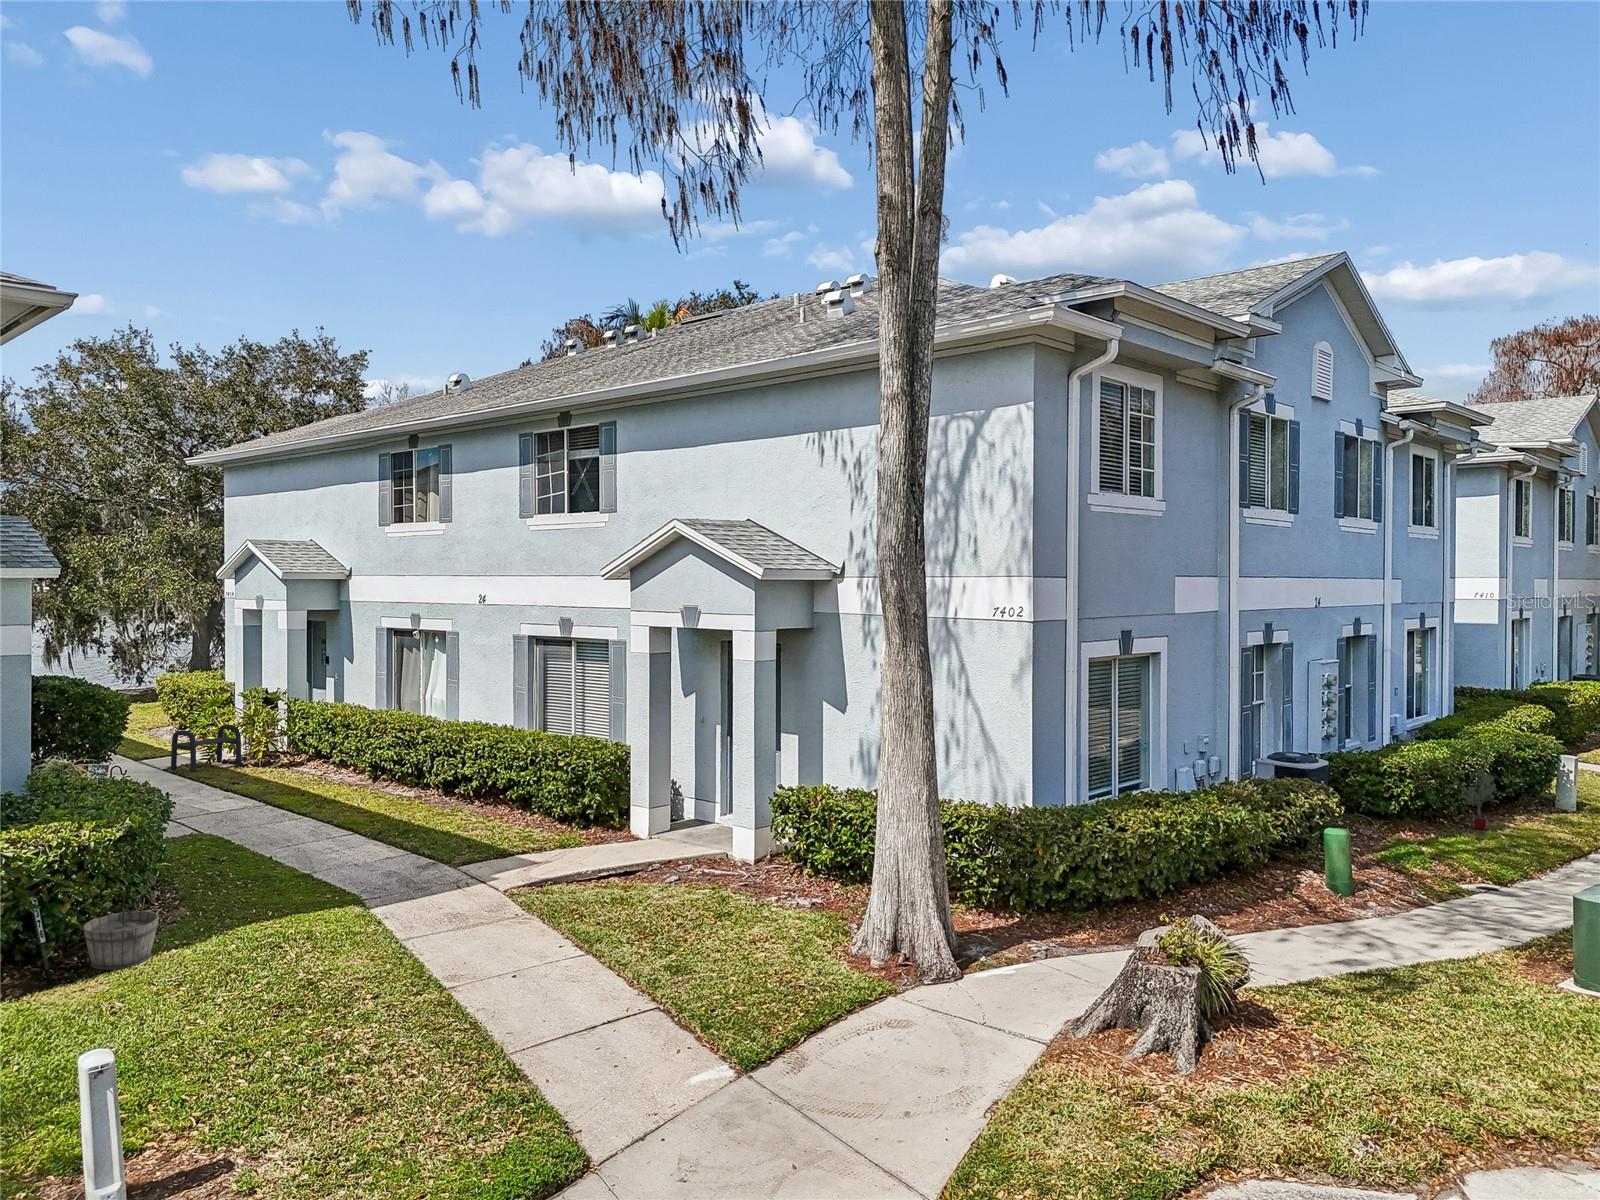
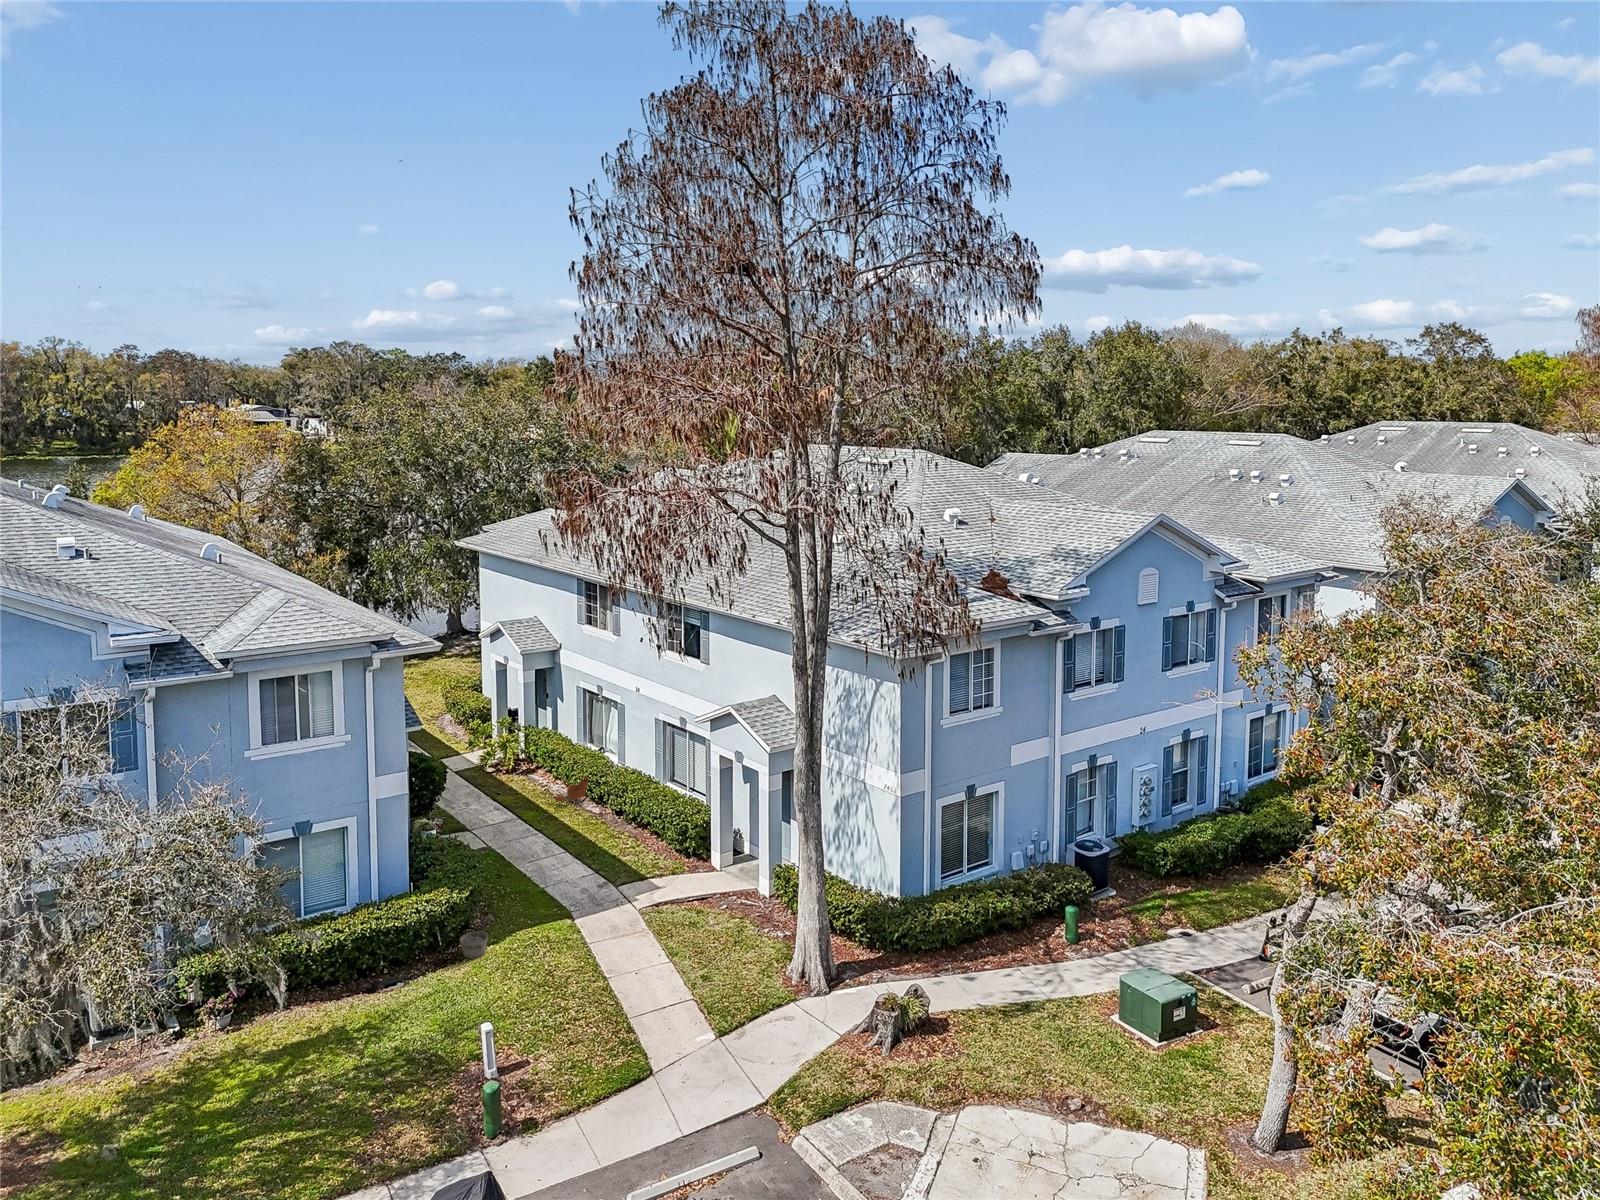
bench: present [171,725,241,772] -> none [462,747,501,780]
lounge chair: none [330,737,395,790] -> present [554,775,588,807]
potted tree: present [1461,770,1496,830] -> none [1233,849,1260,888]

